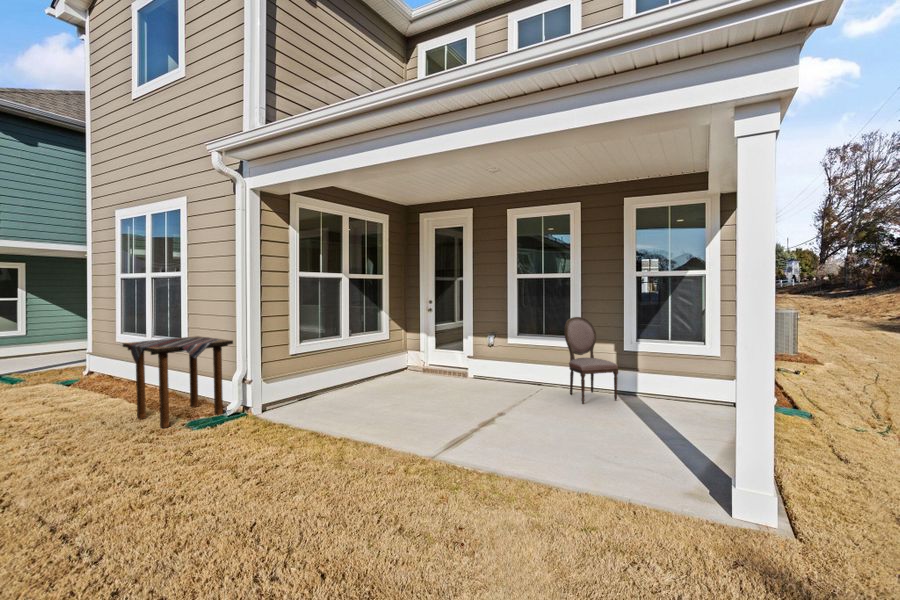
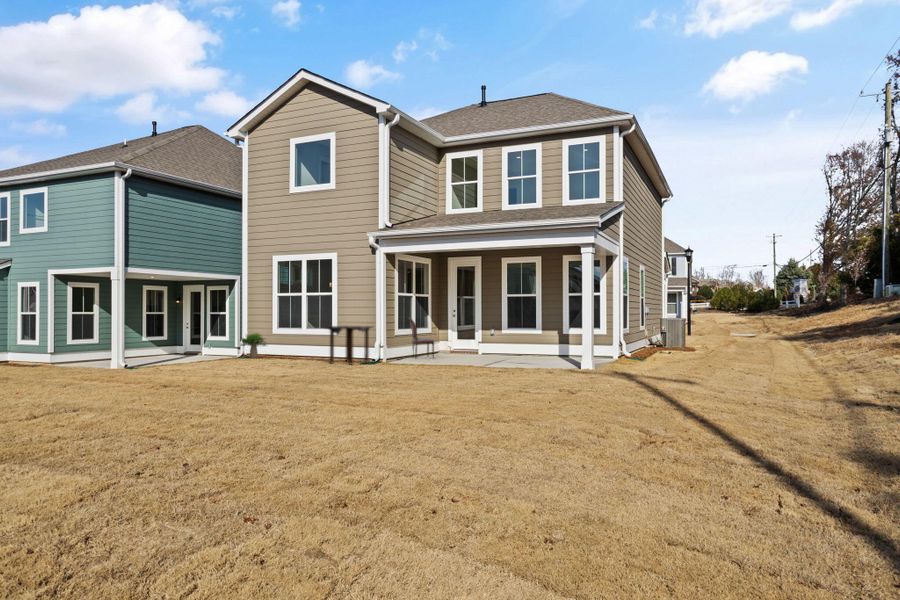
dining chair: present [564,317,618,404] -> present [409,318,434,358]
potted plant: none [41,341,109,385] -> present [241,333,266,358]

